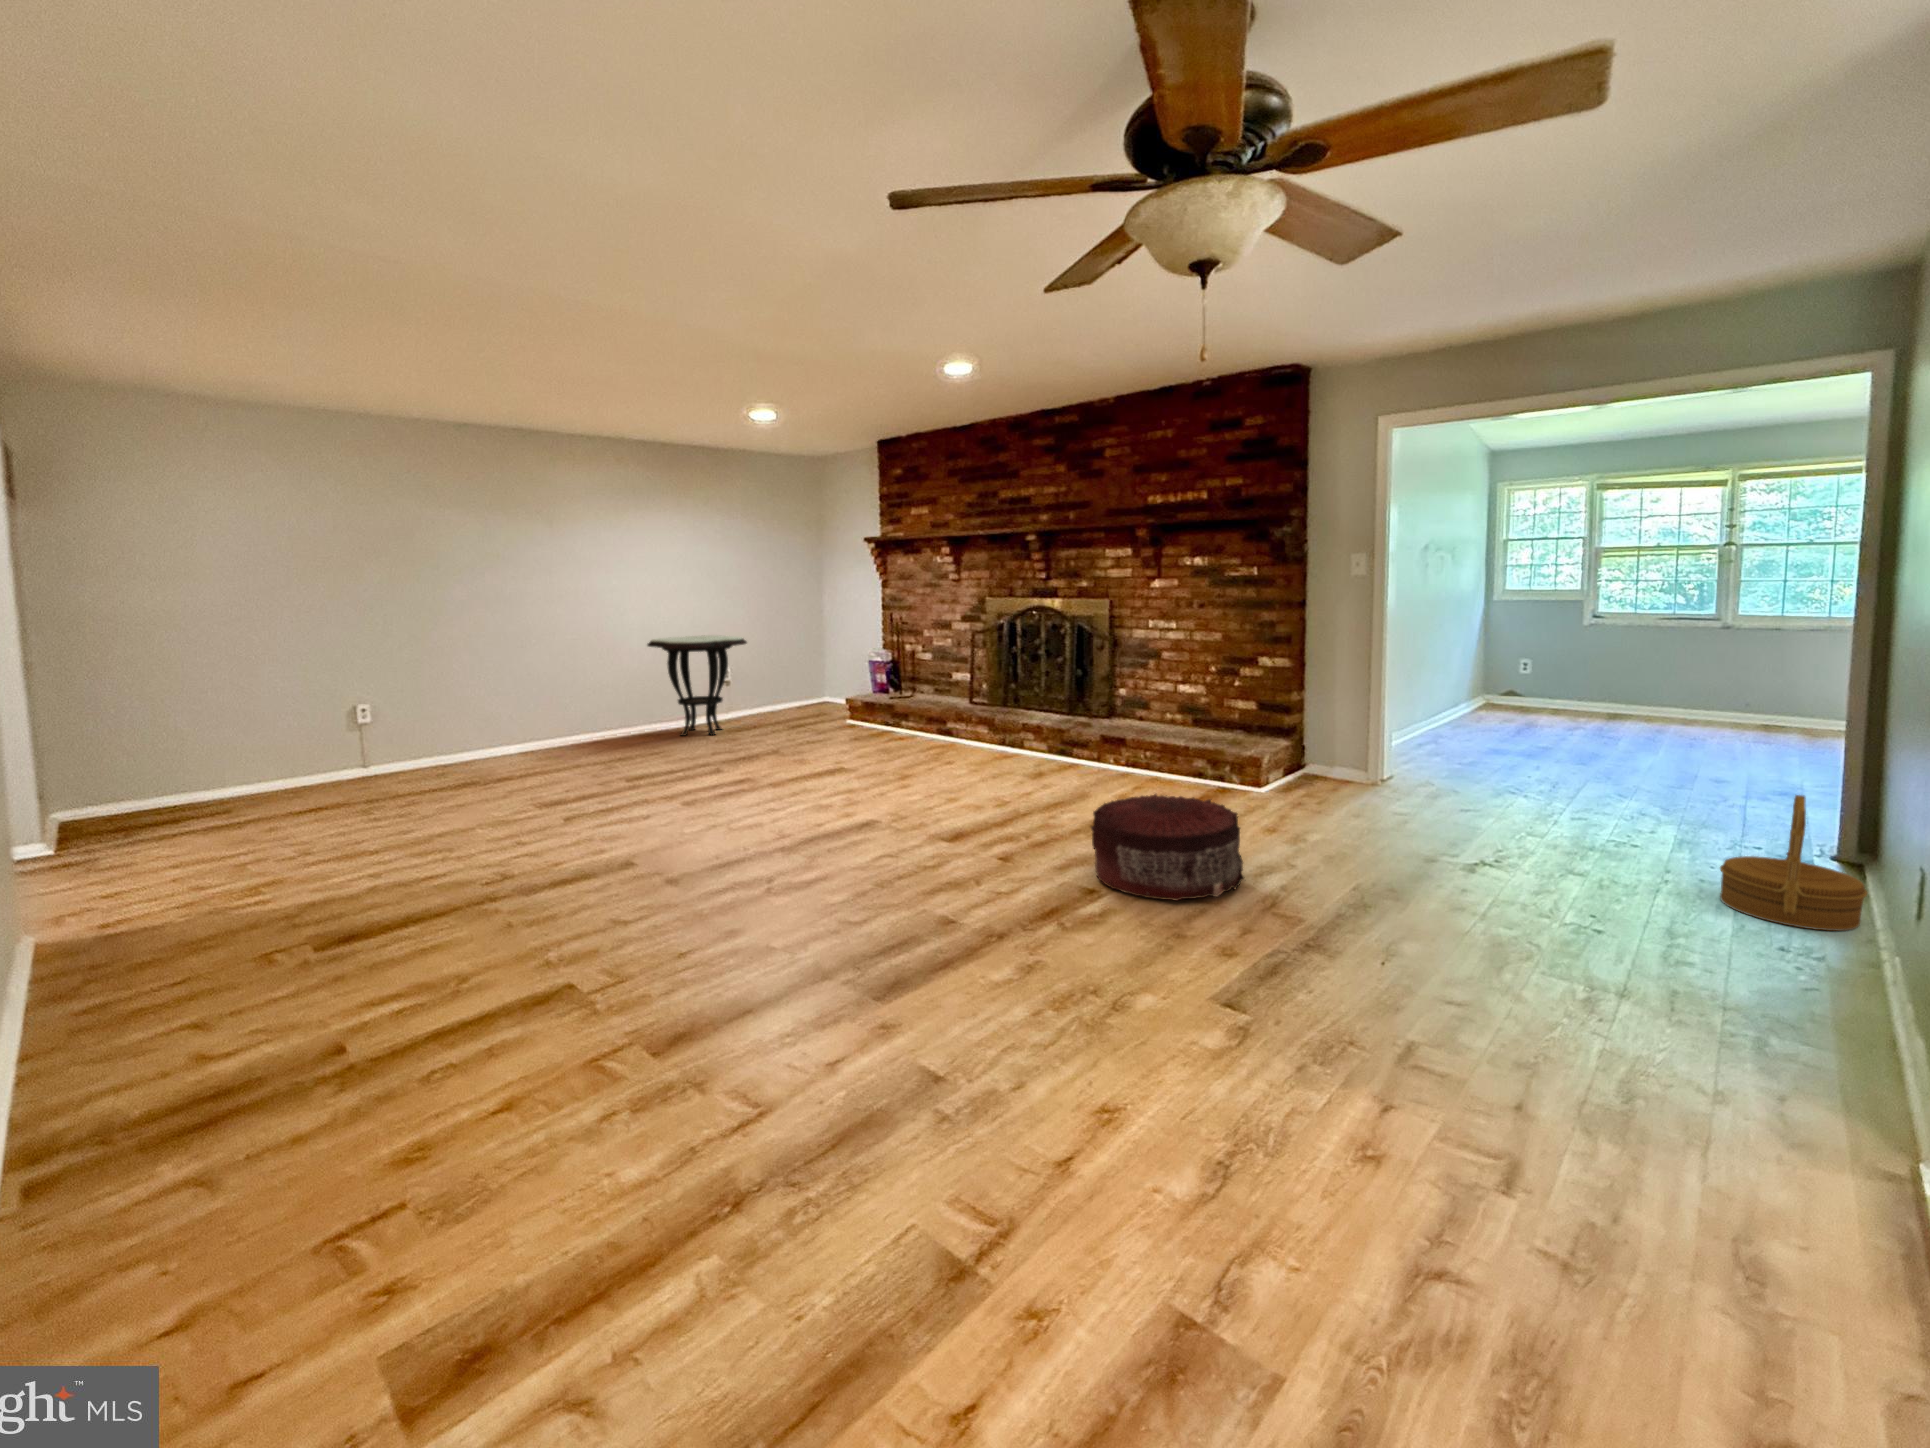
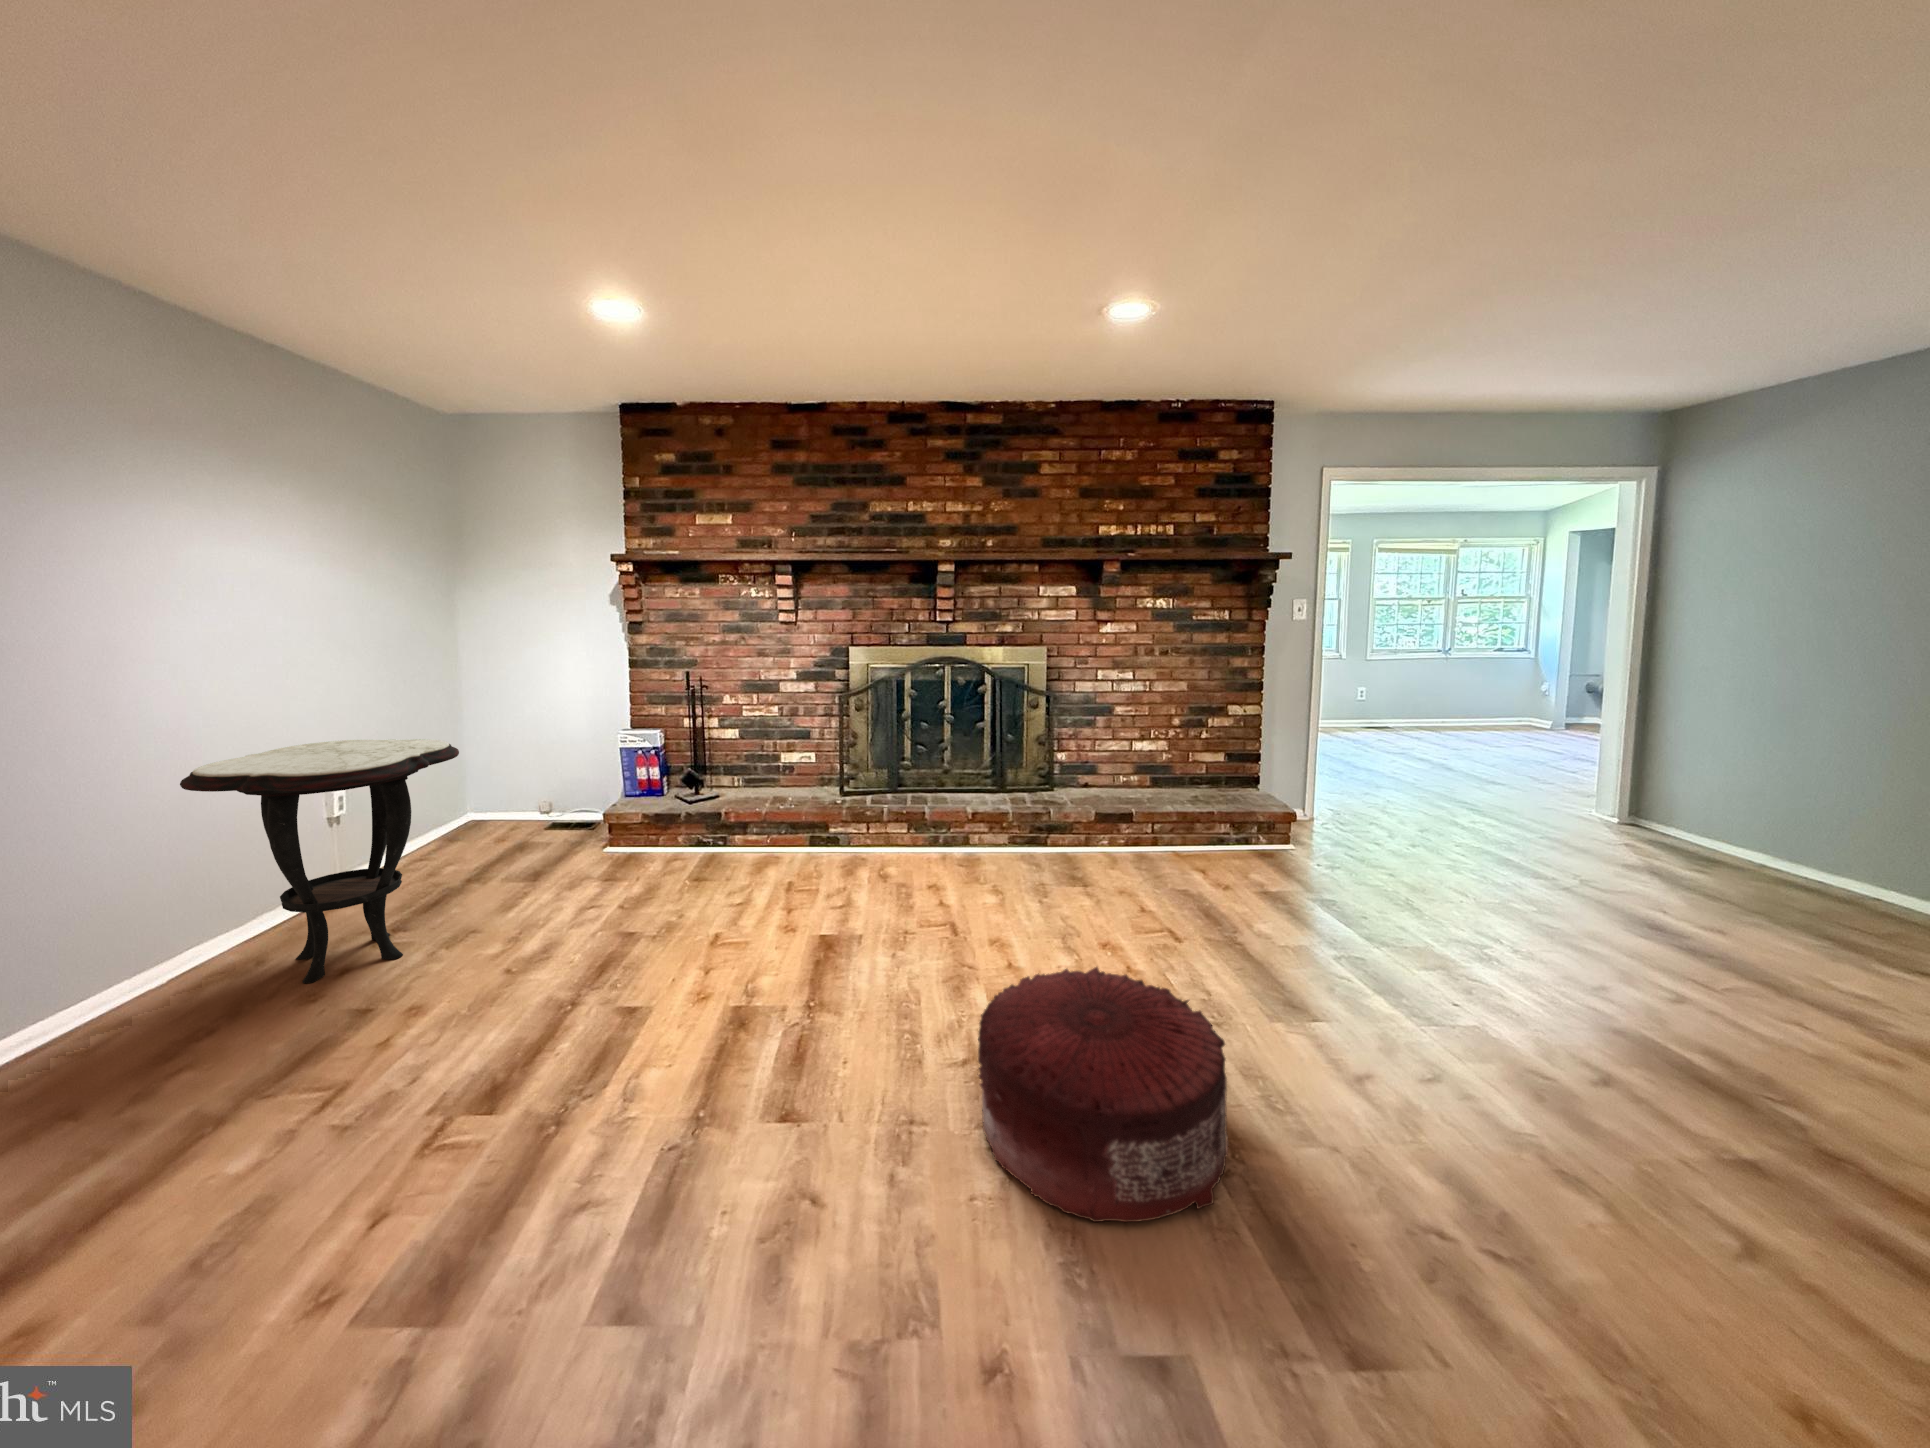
pouf: present [1091,794,1245,901] -> present [978,967,1228,1222]
woven basket: present [1720,795,1867,931] -> none [1731,788,1857,894]

